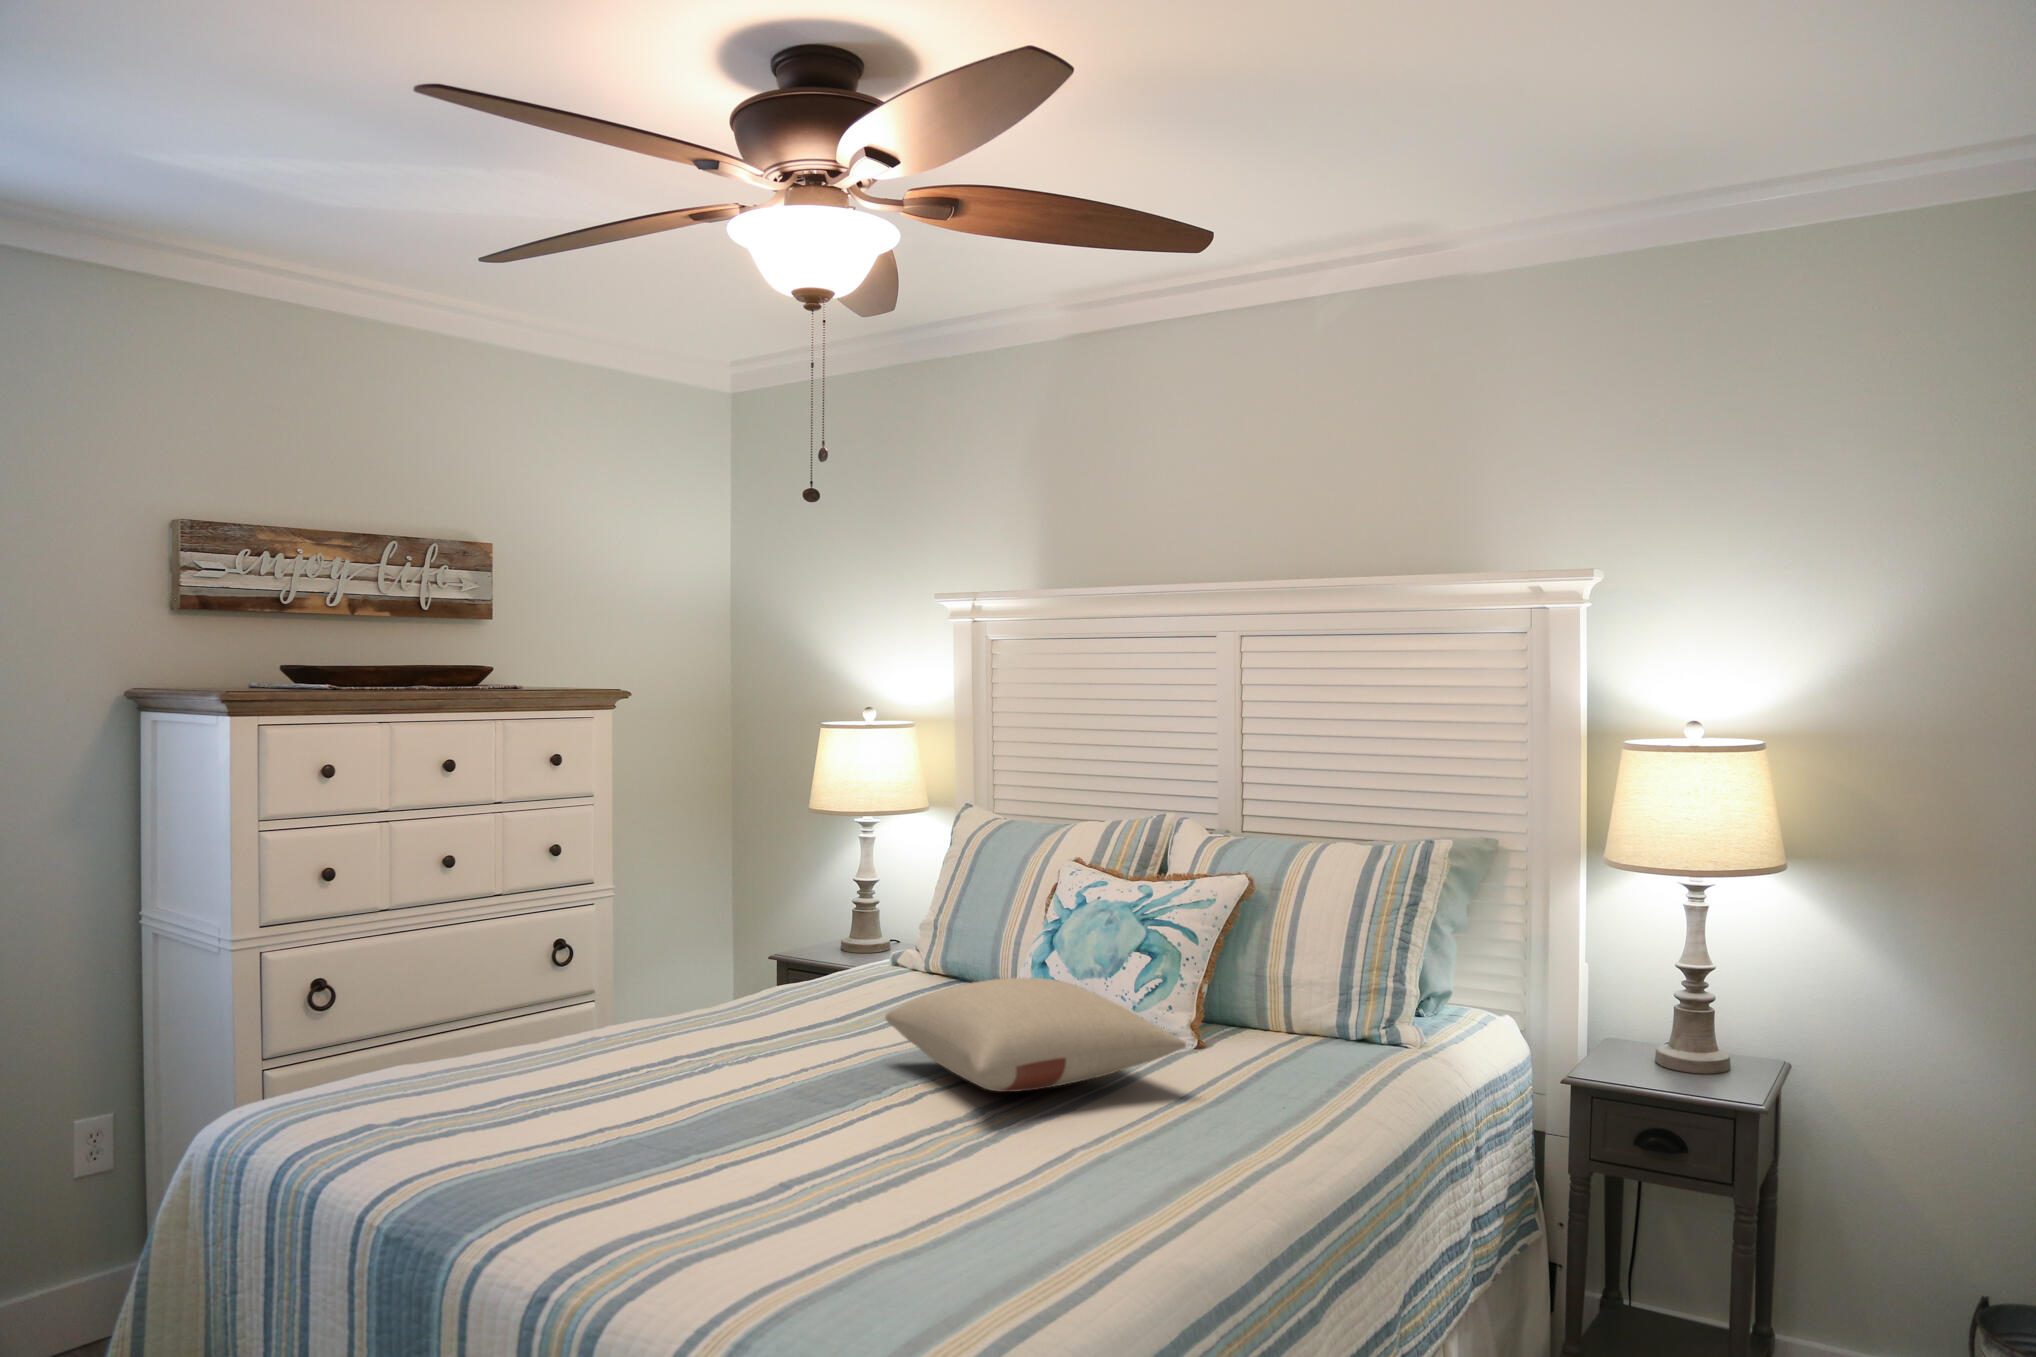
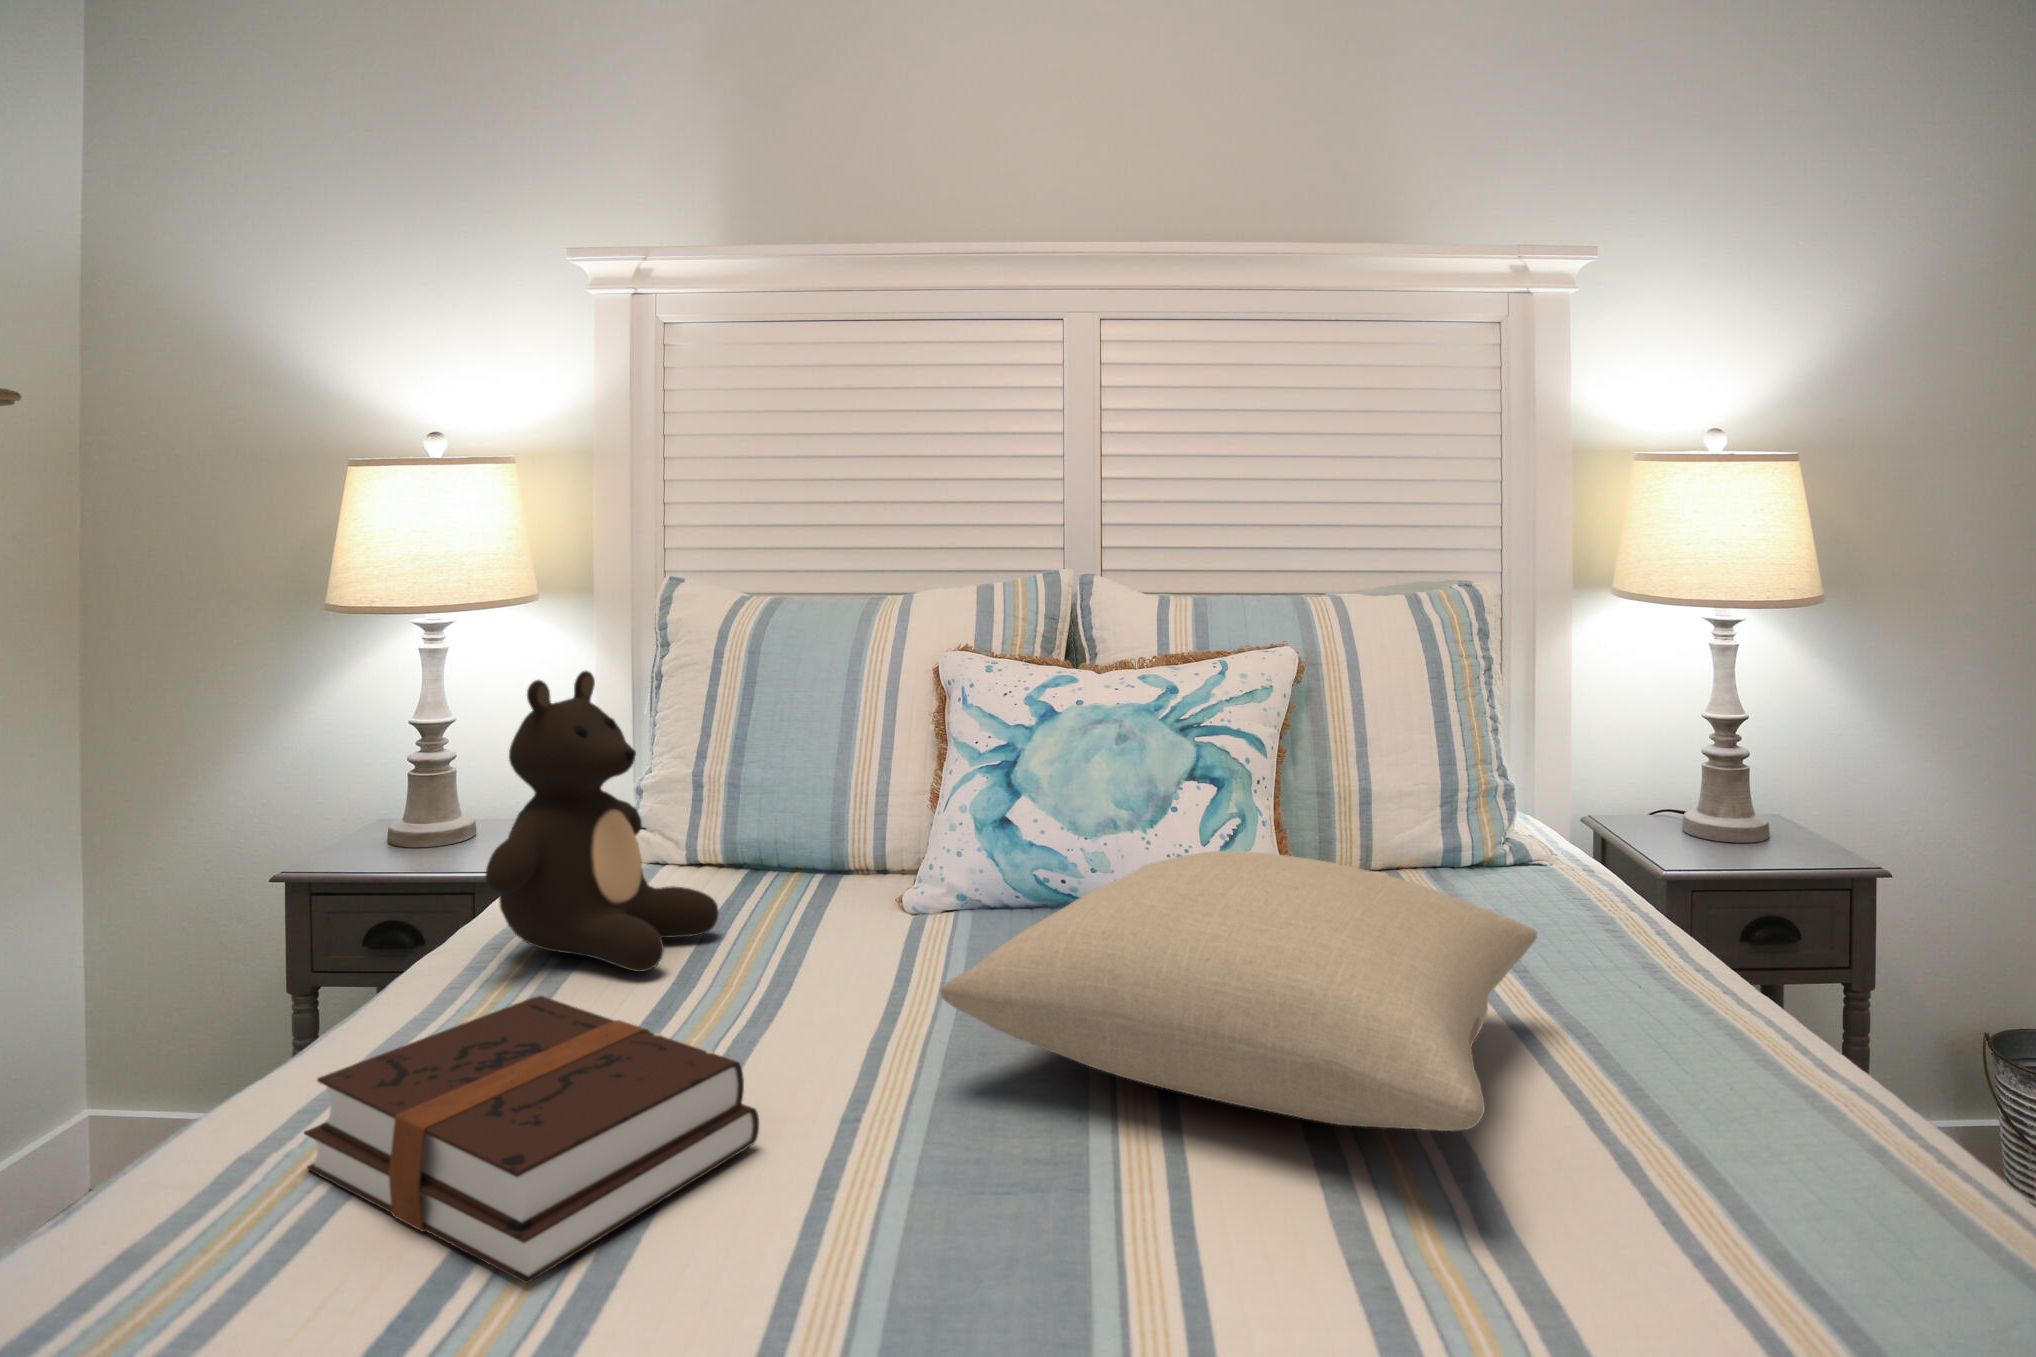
teddy bear: none [782,860,895,1009] -> present [486,671,719,972]
hardback book: none [666,998,800,1072] -> present [304,996,759,1284]

